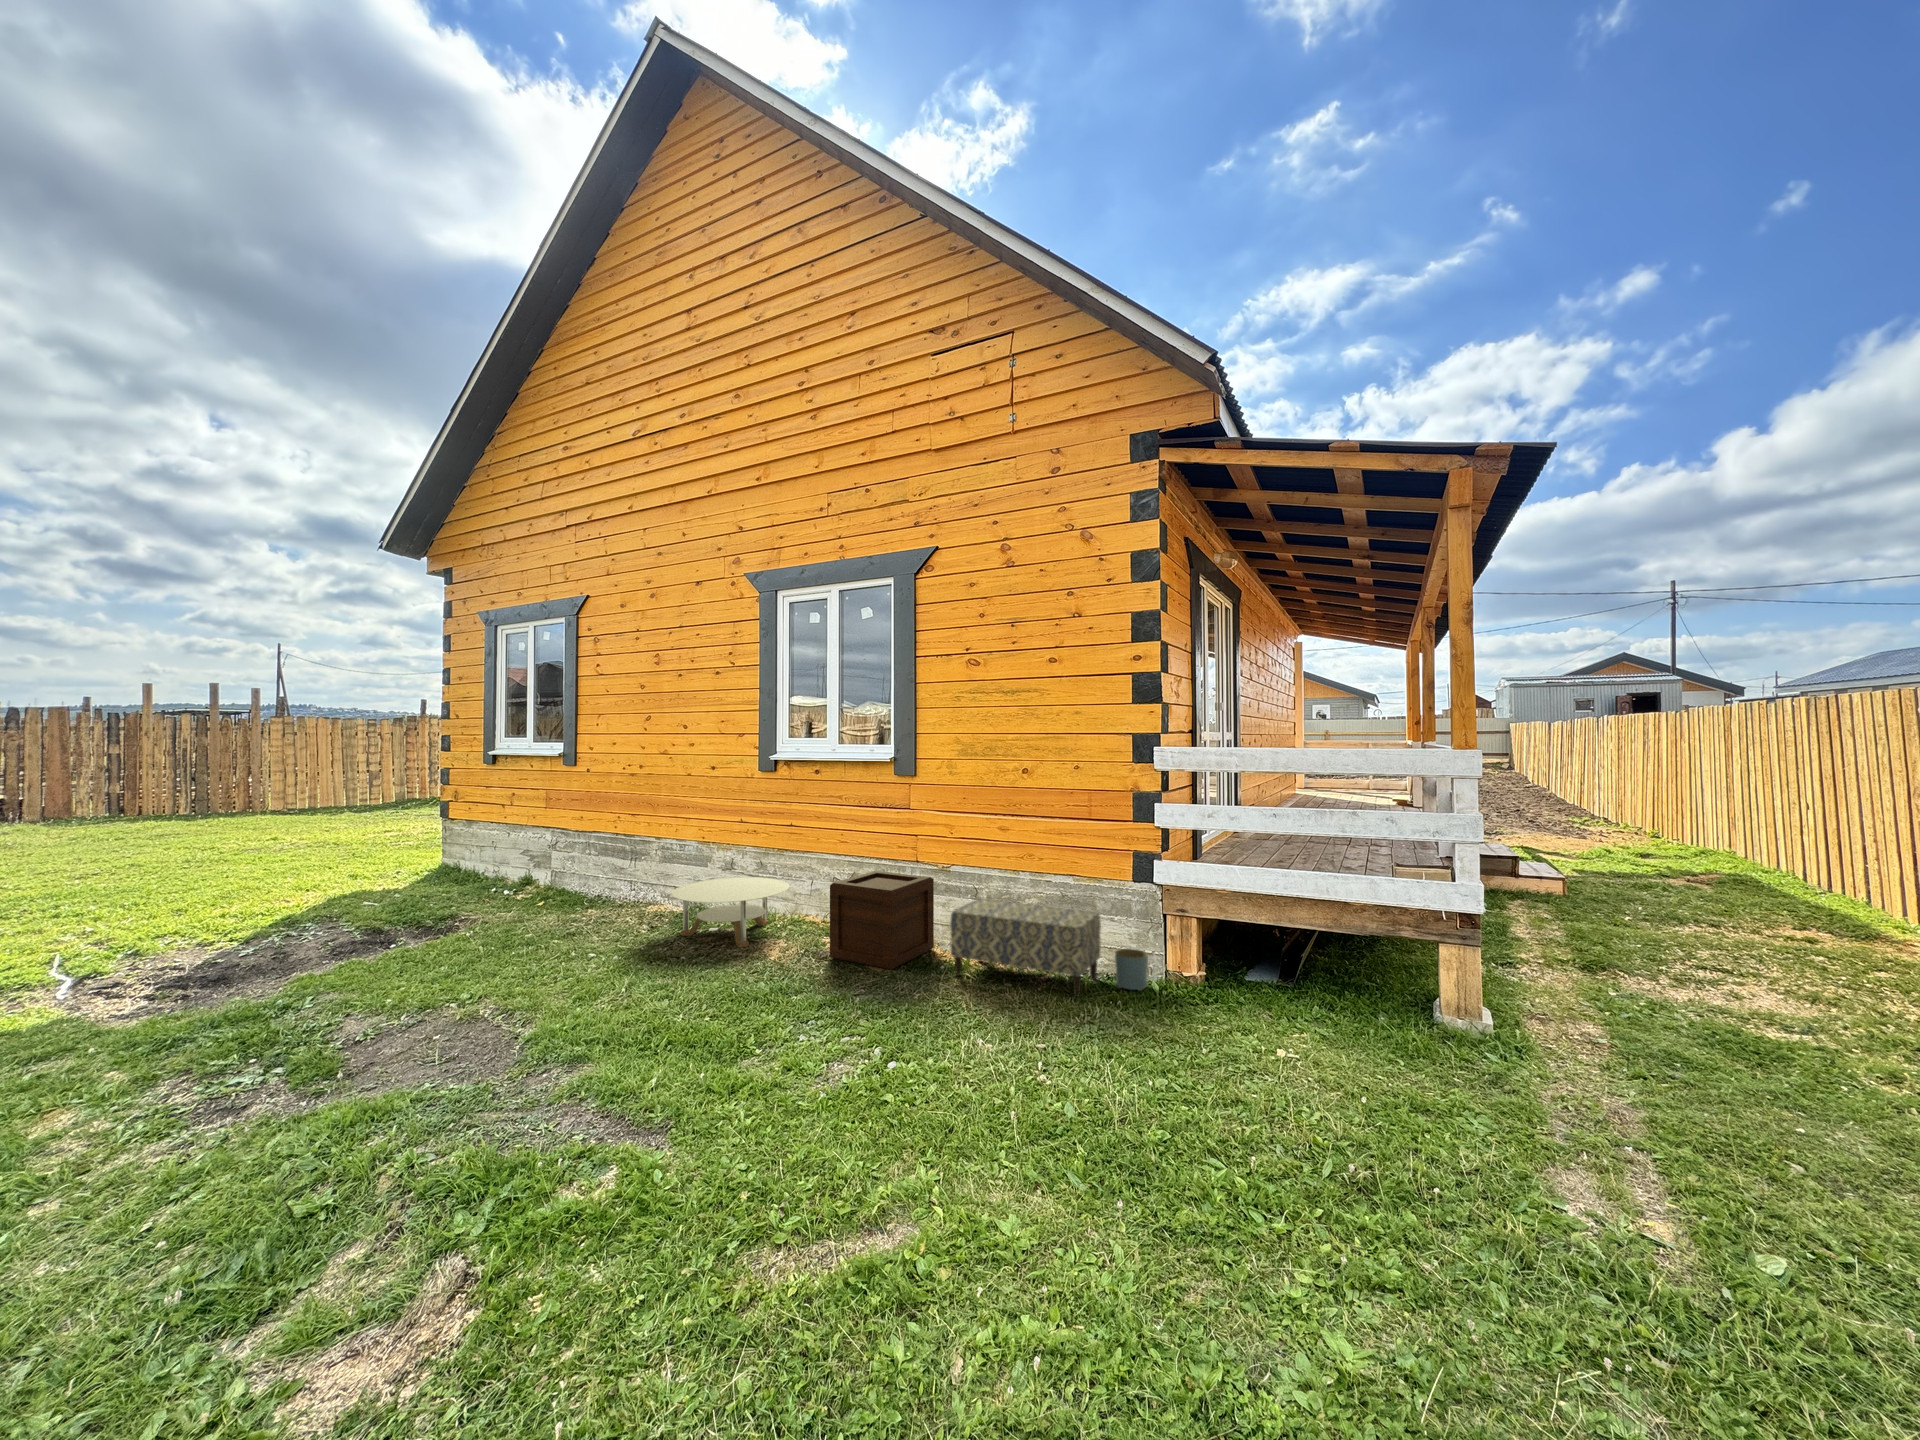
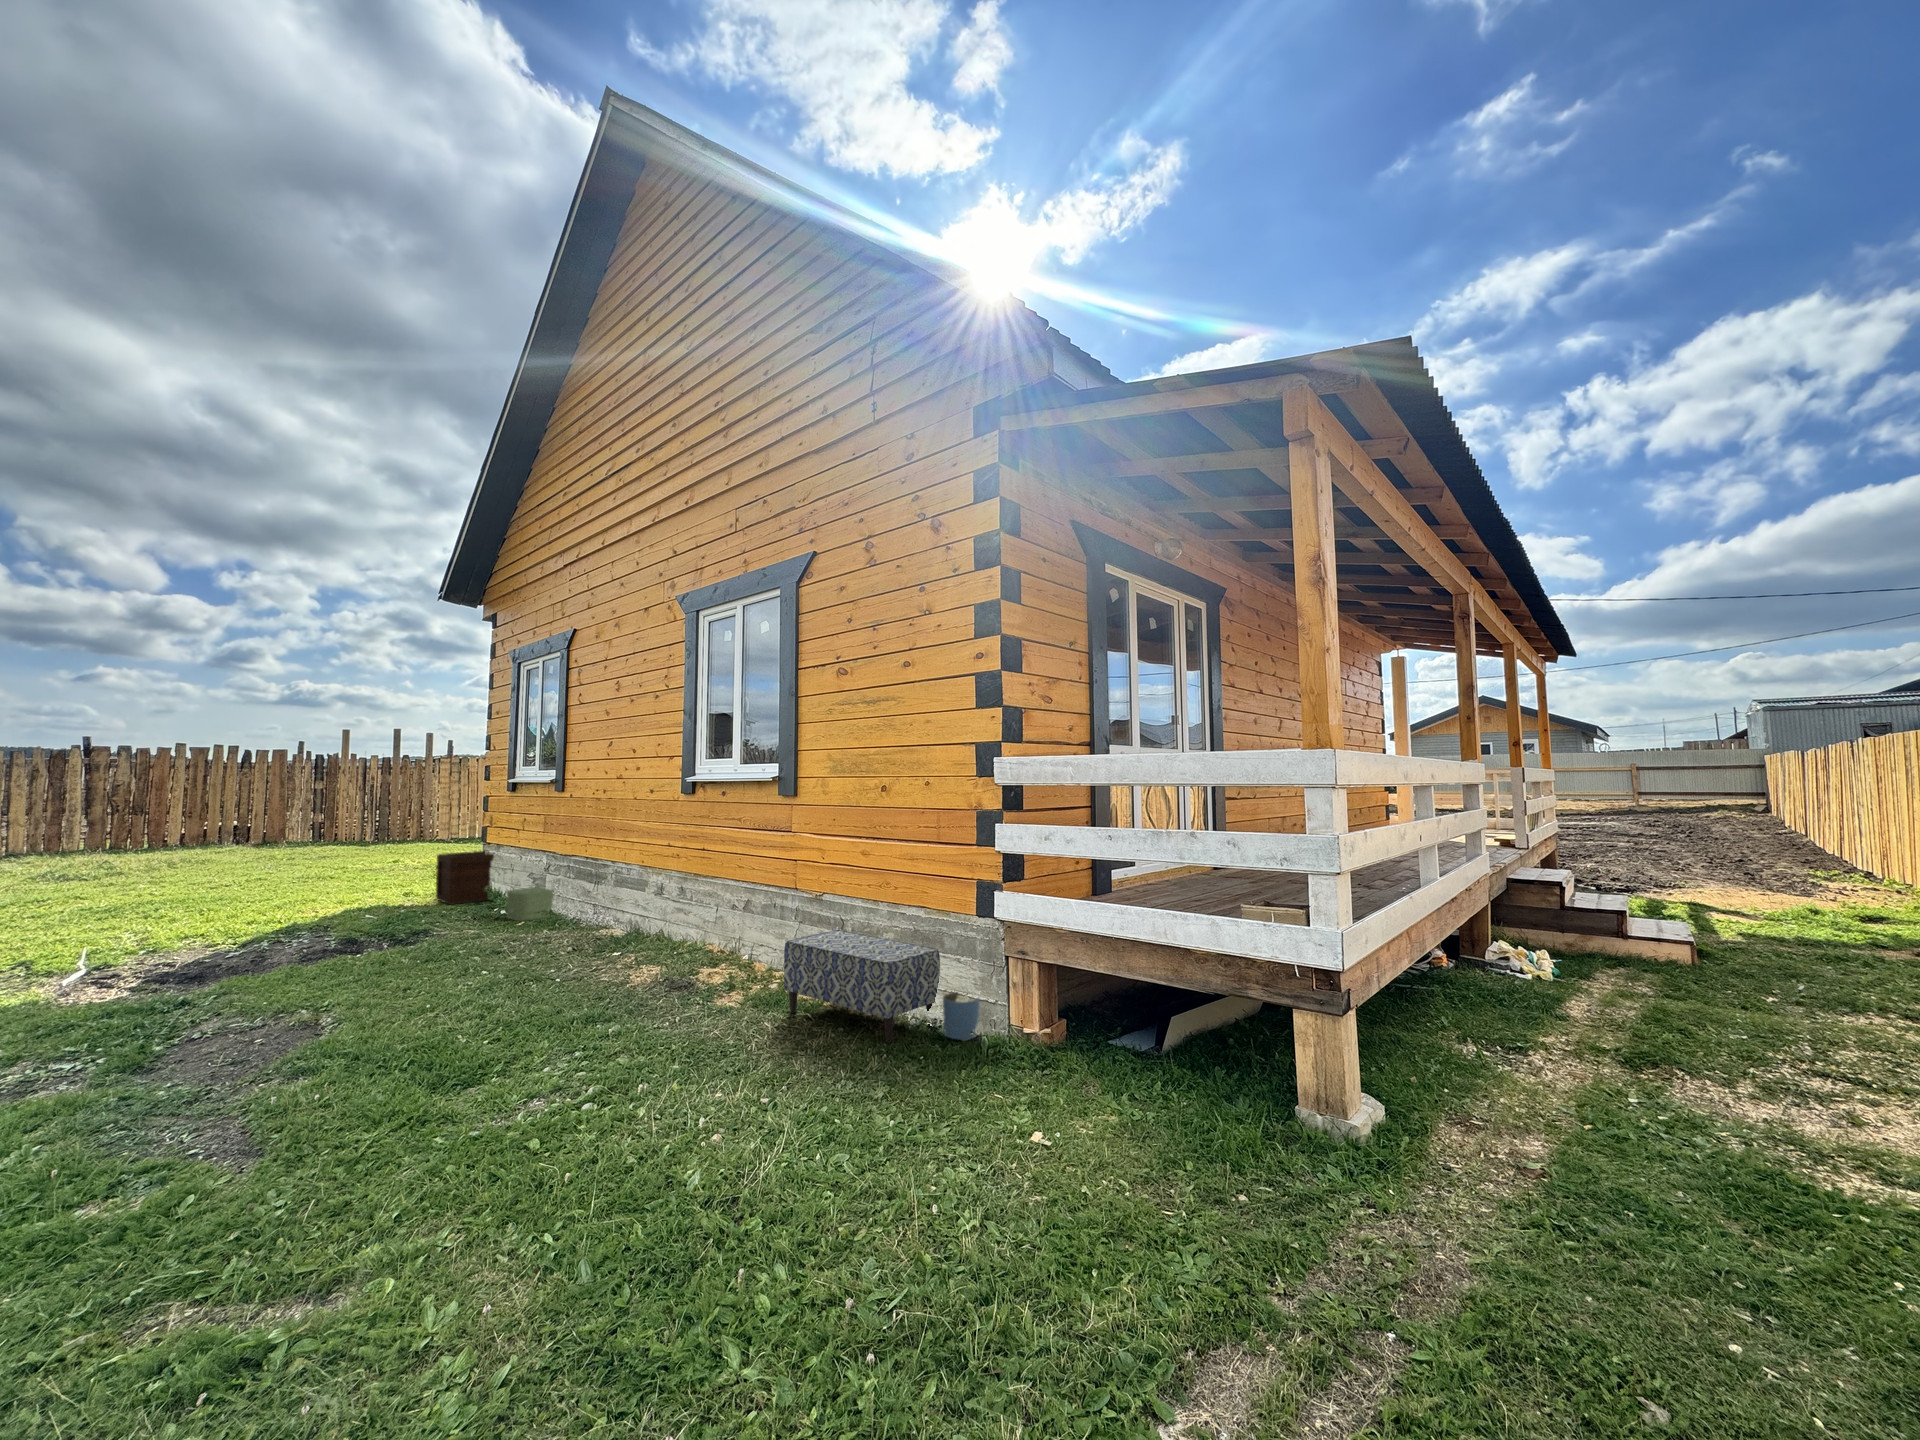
storage box: none [526,863,581,900] -> present [507,886,553,921]
wooden crate: present [830,871,934,970] -> present [436,851,494,905]
round table: present [672,877,789,947] -> none [571,903,695,972]

